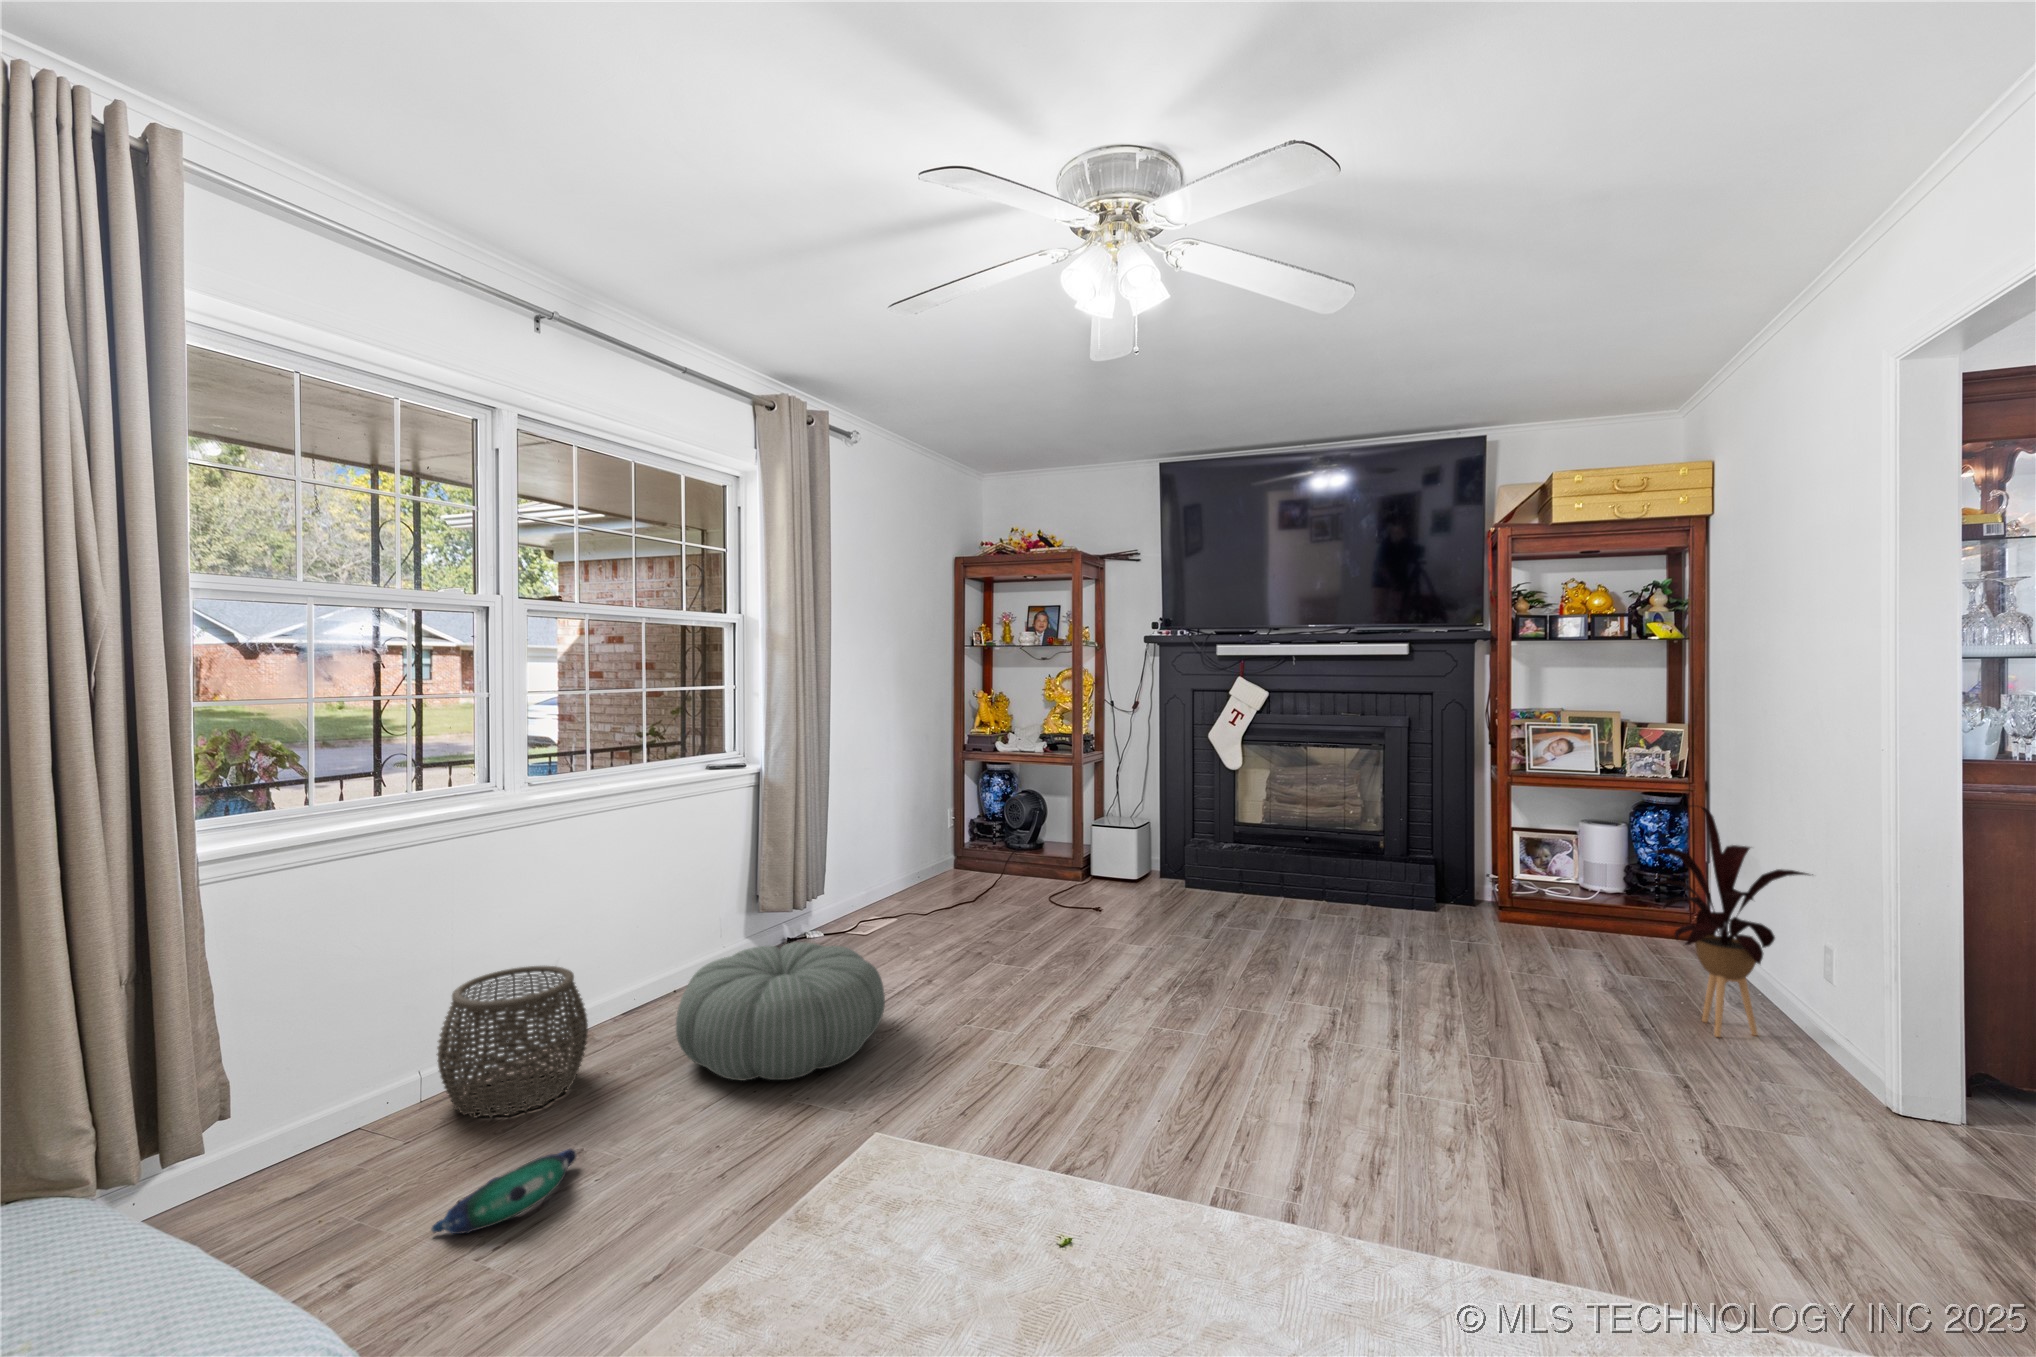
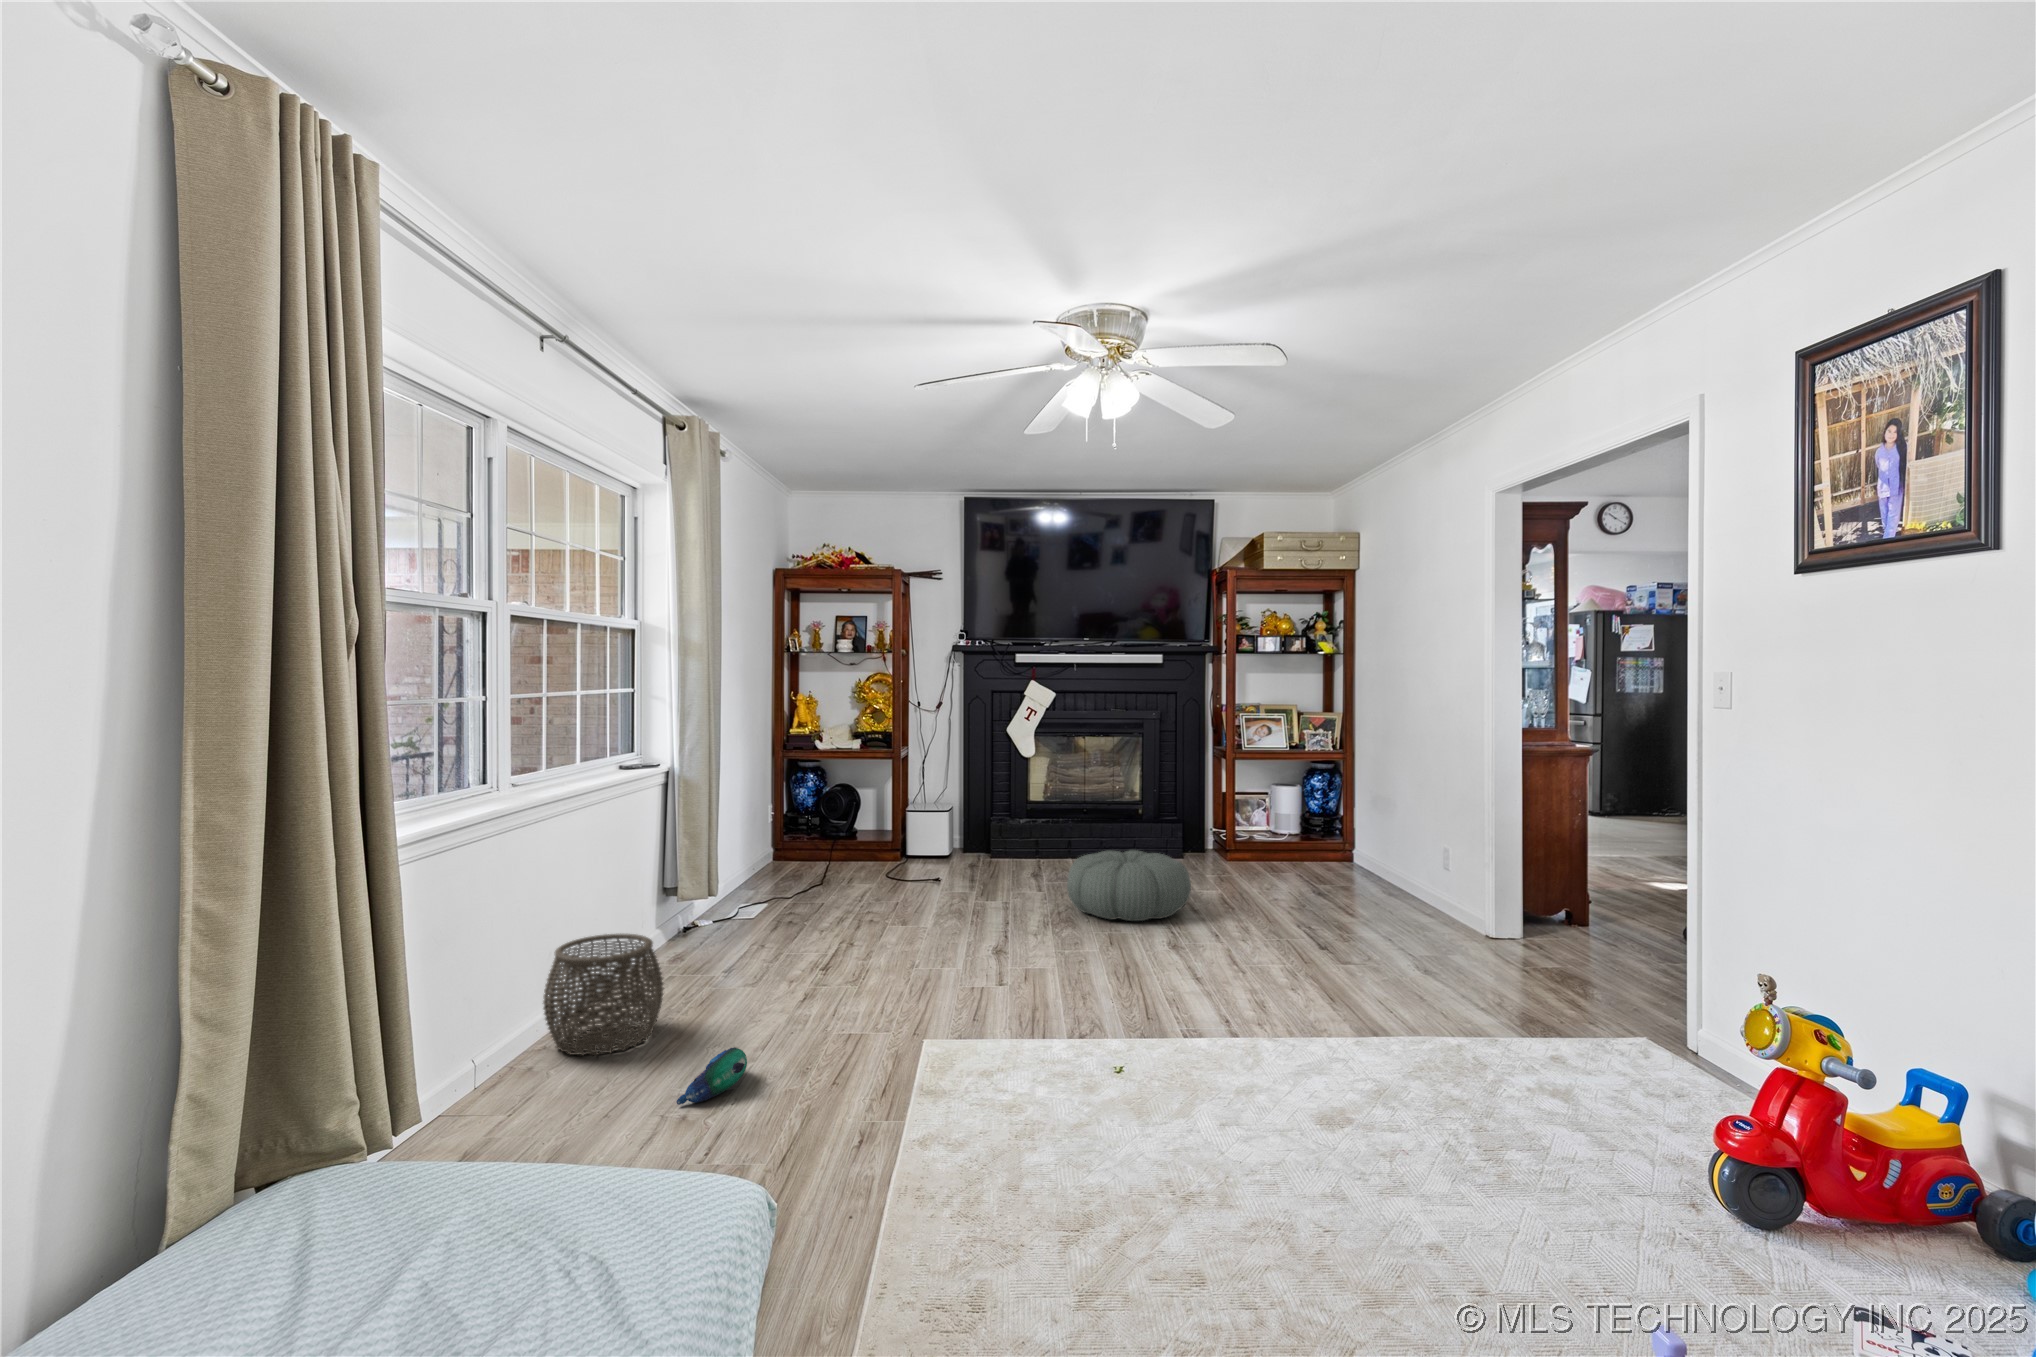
house plant: present [1643,807,1813,1037] -> none [1328,762,1424,907]
pouf: present [676,942,885,1081] -> present [1067,850,1191,921]

